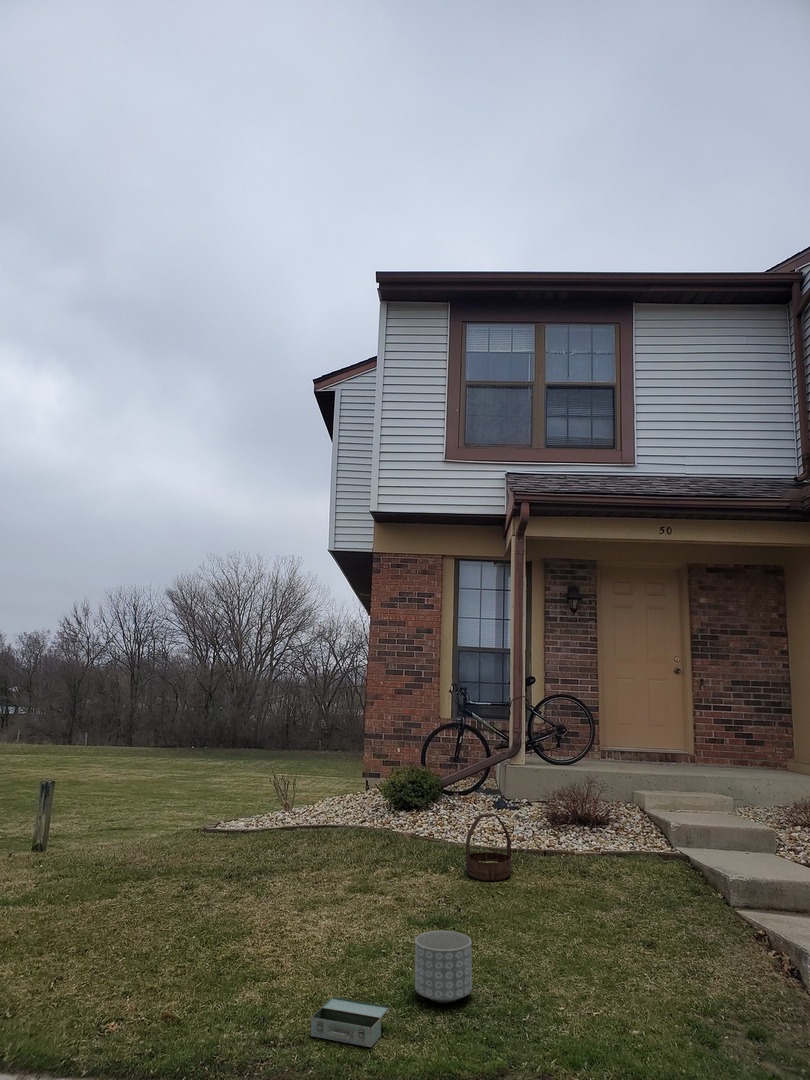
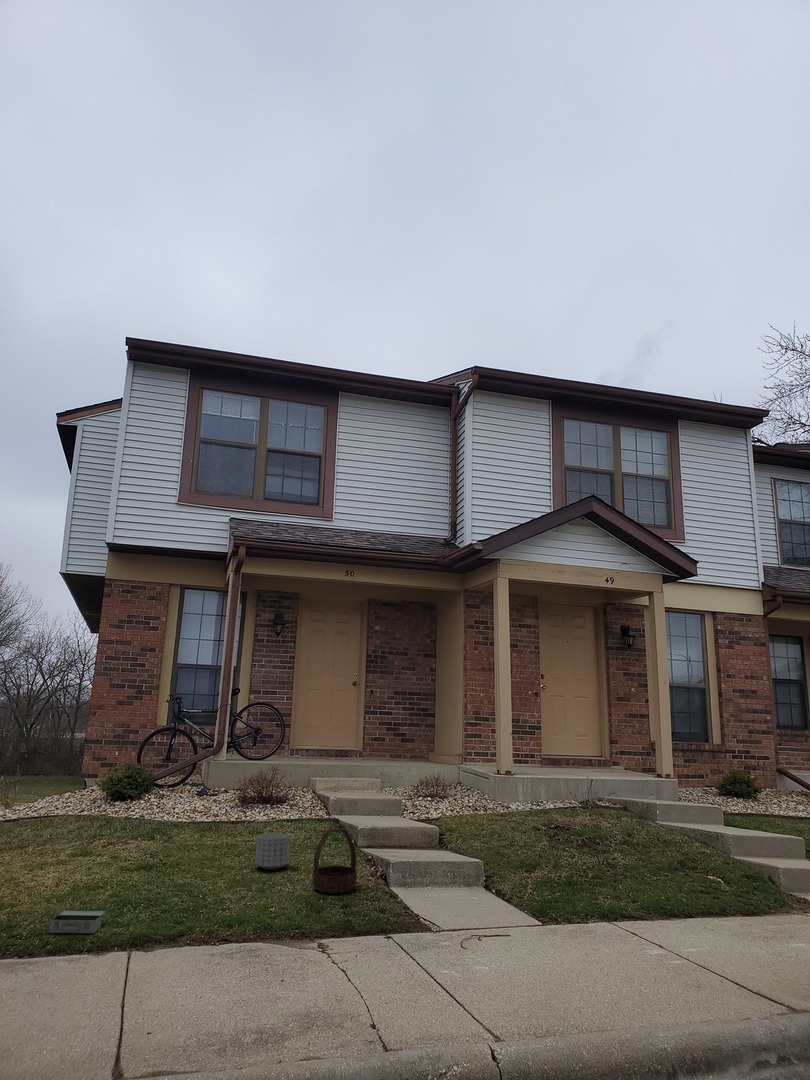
basket: present [466,814,512,881] -> present [313,828,357,894]
planter: present [415,931,472,1003] -> present [256,833,289,870]

